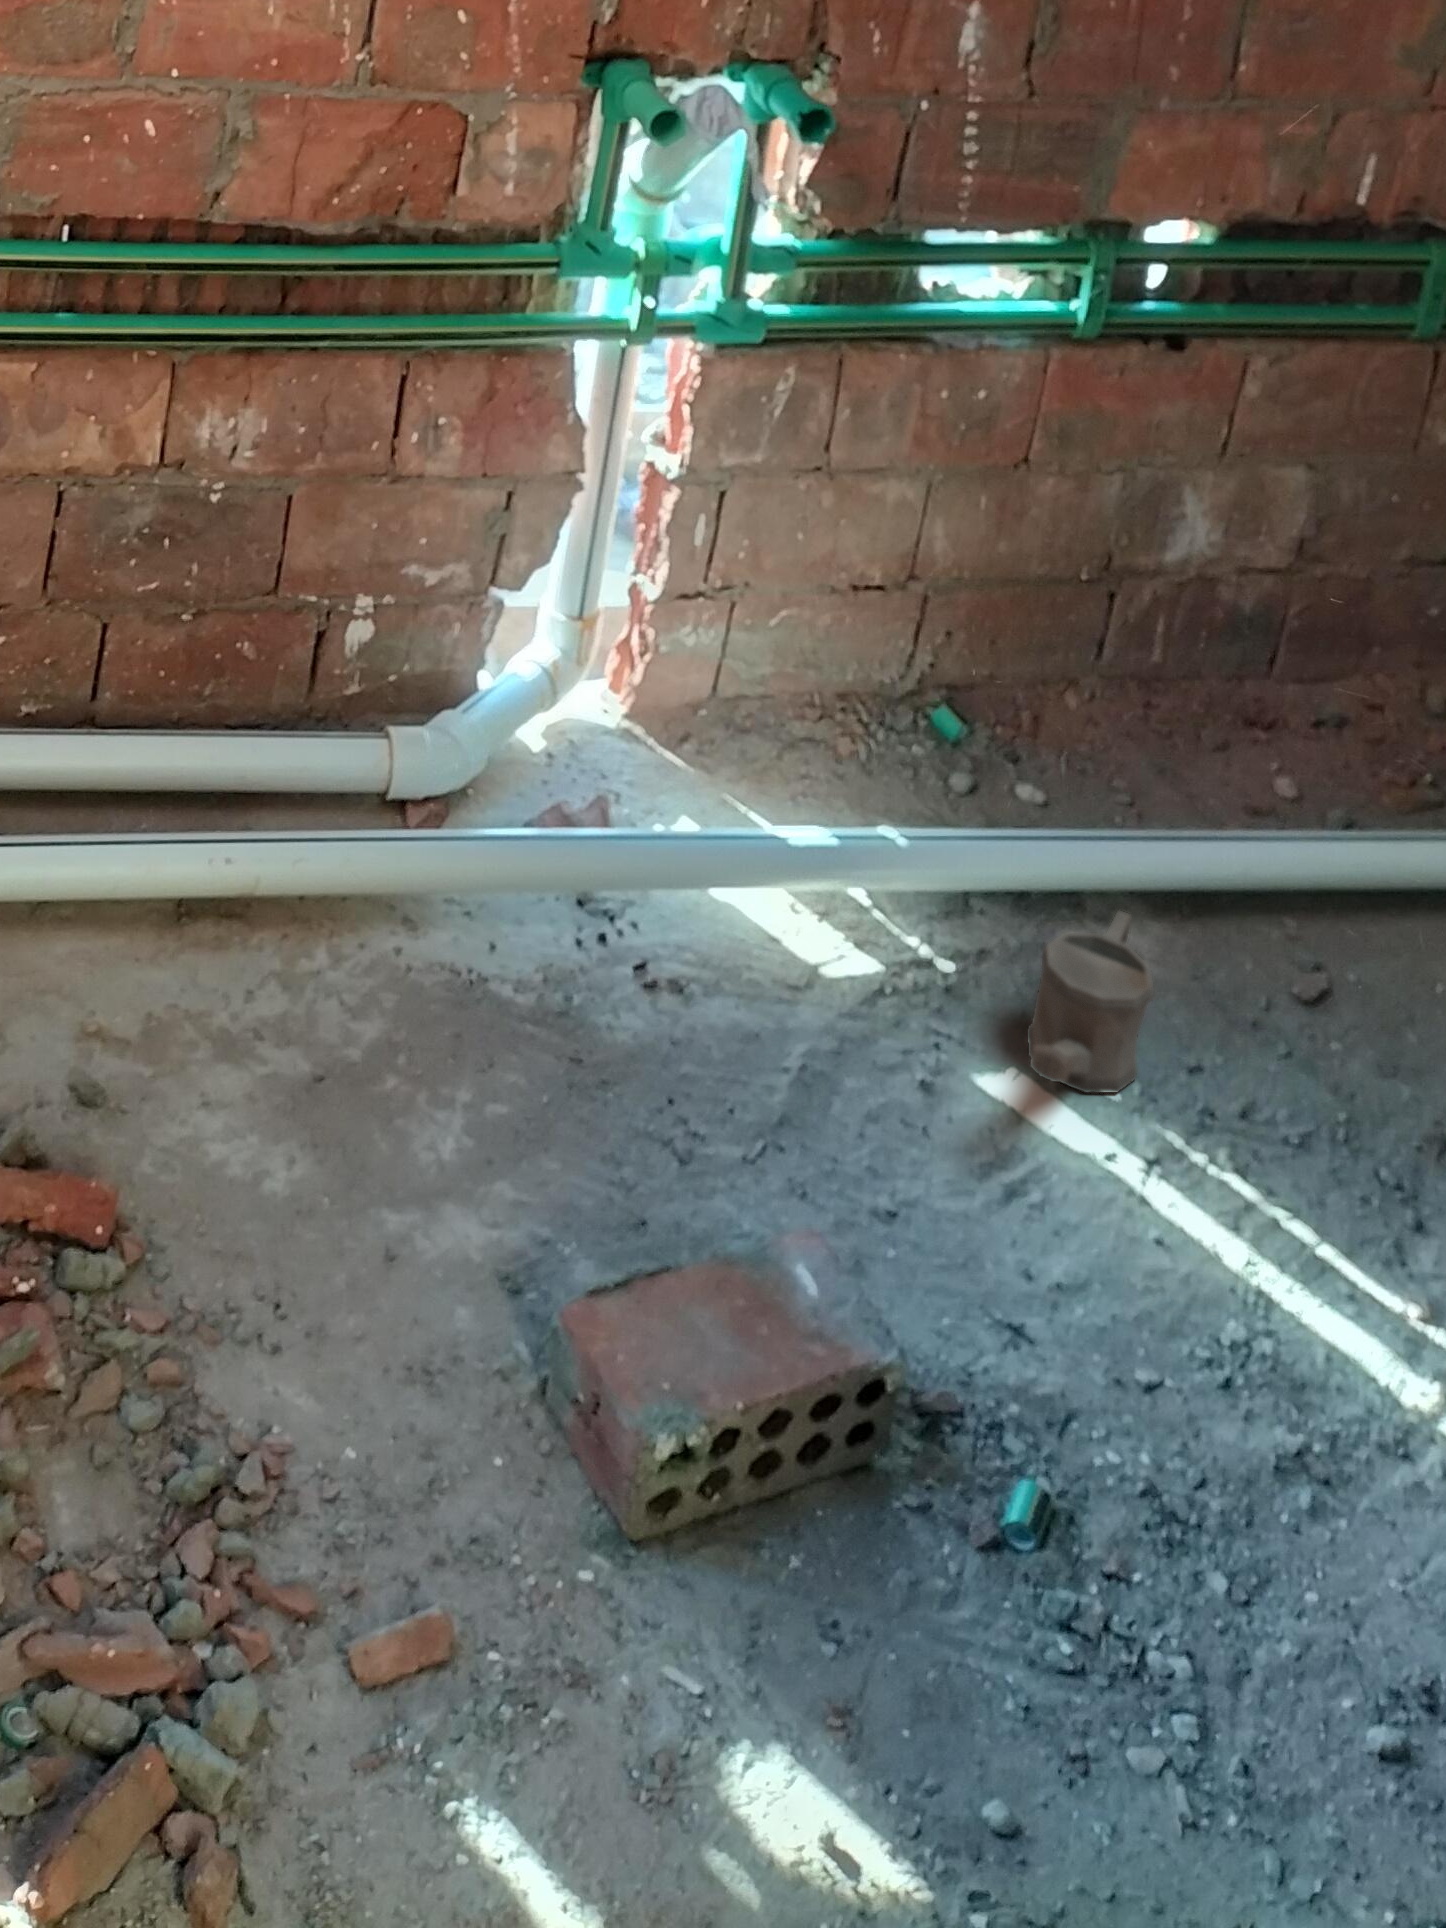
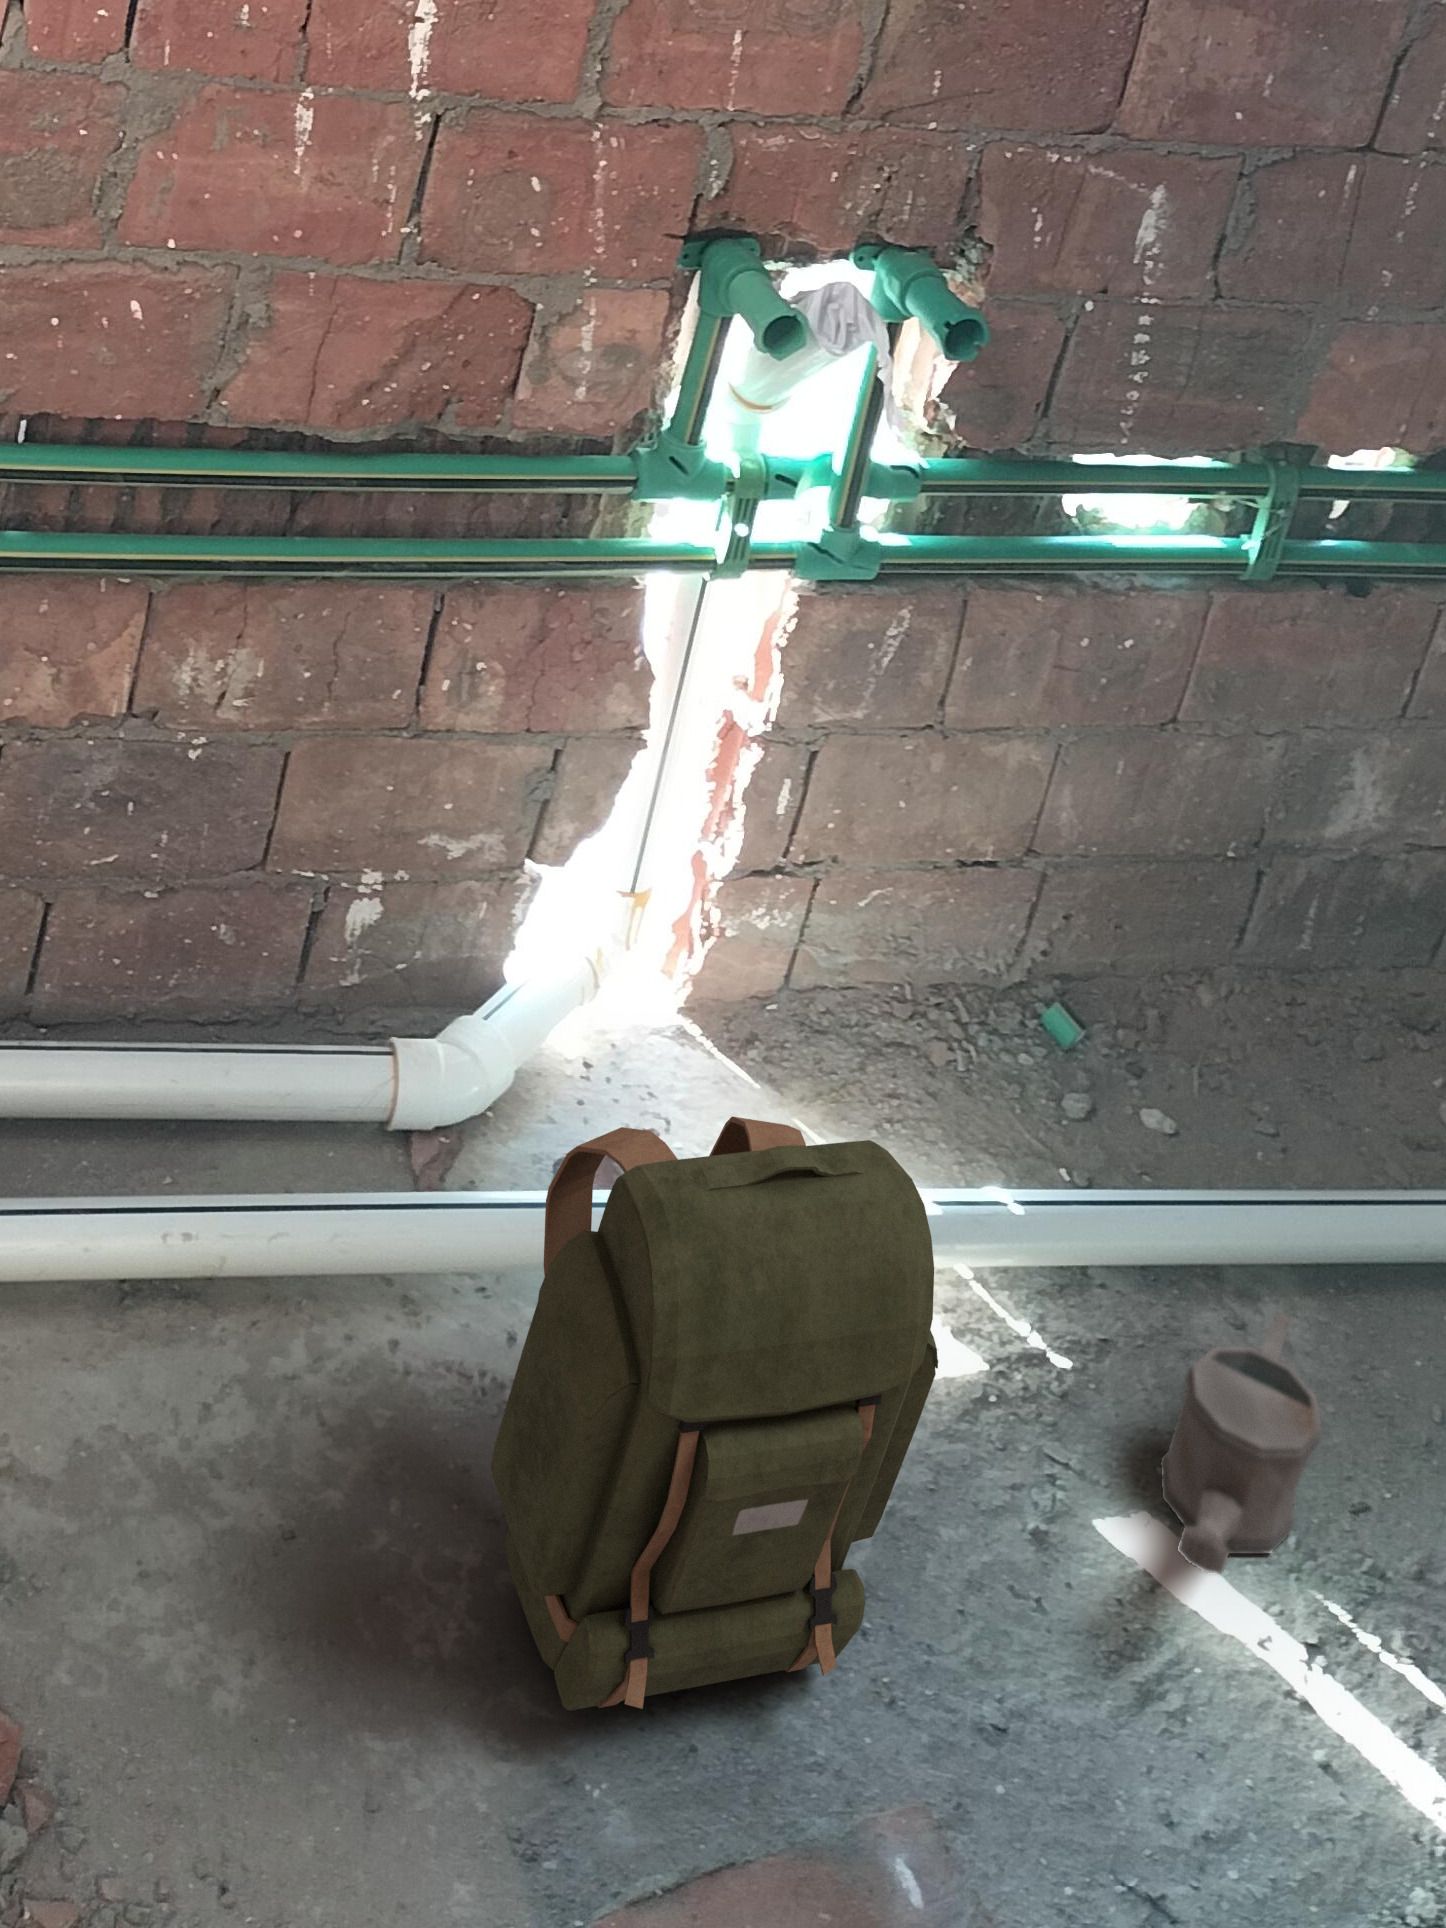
backpack: none [472,725,821,1180] -> present [491,1116,938,1710]

